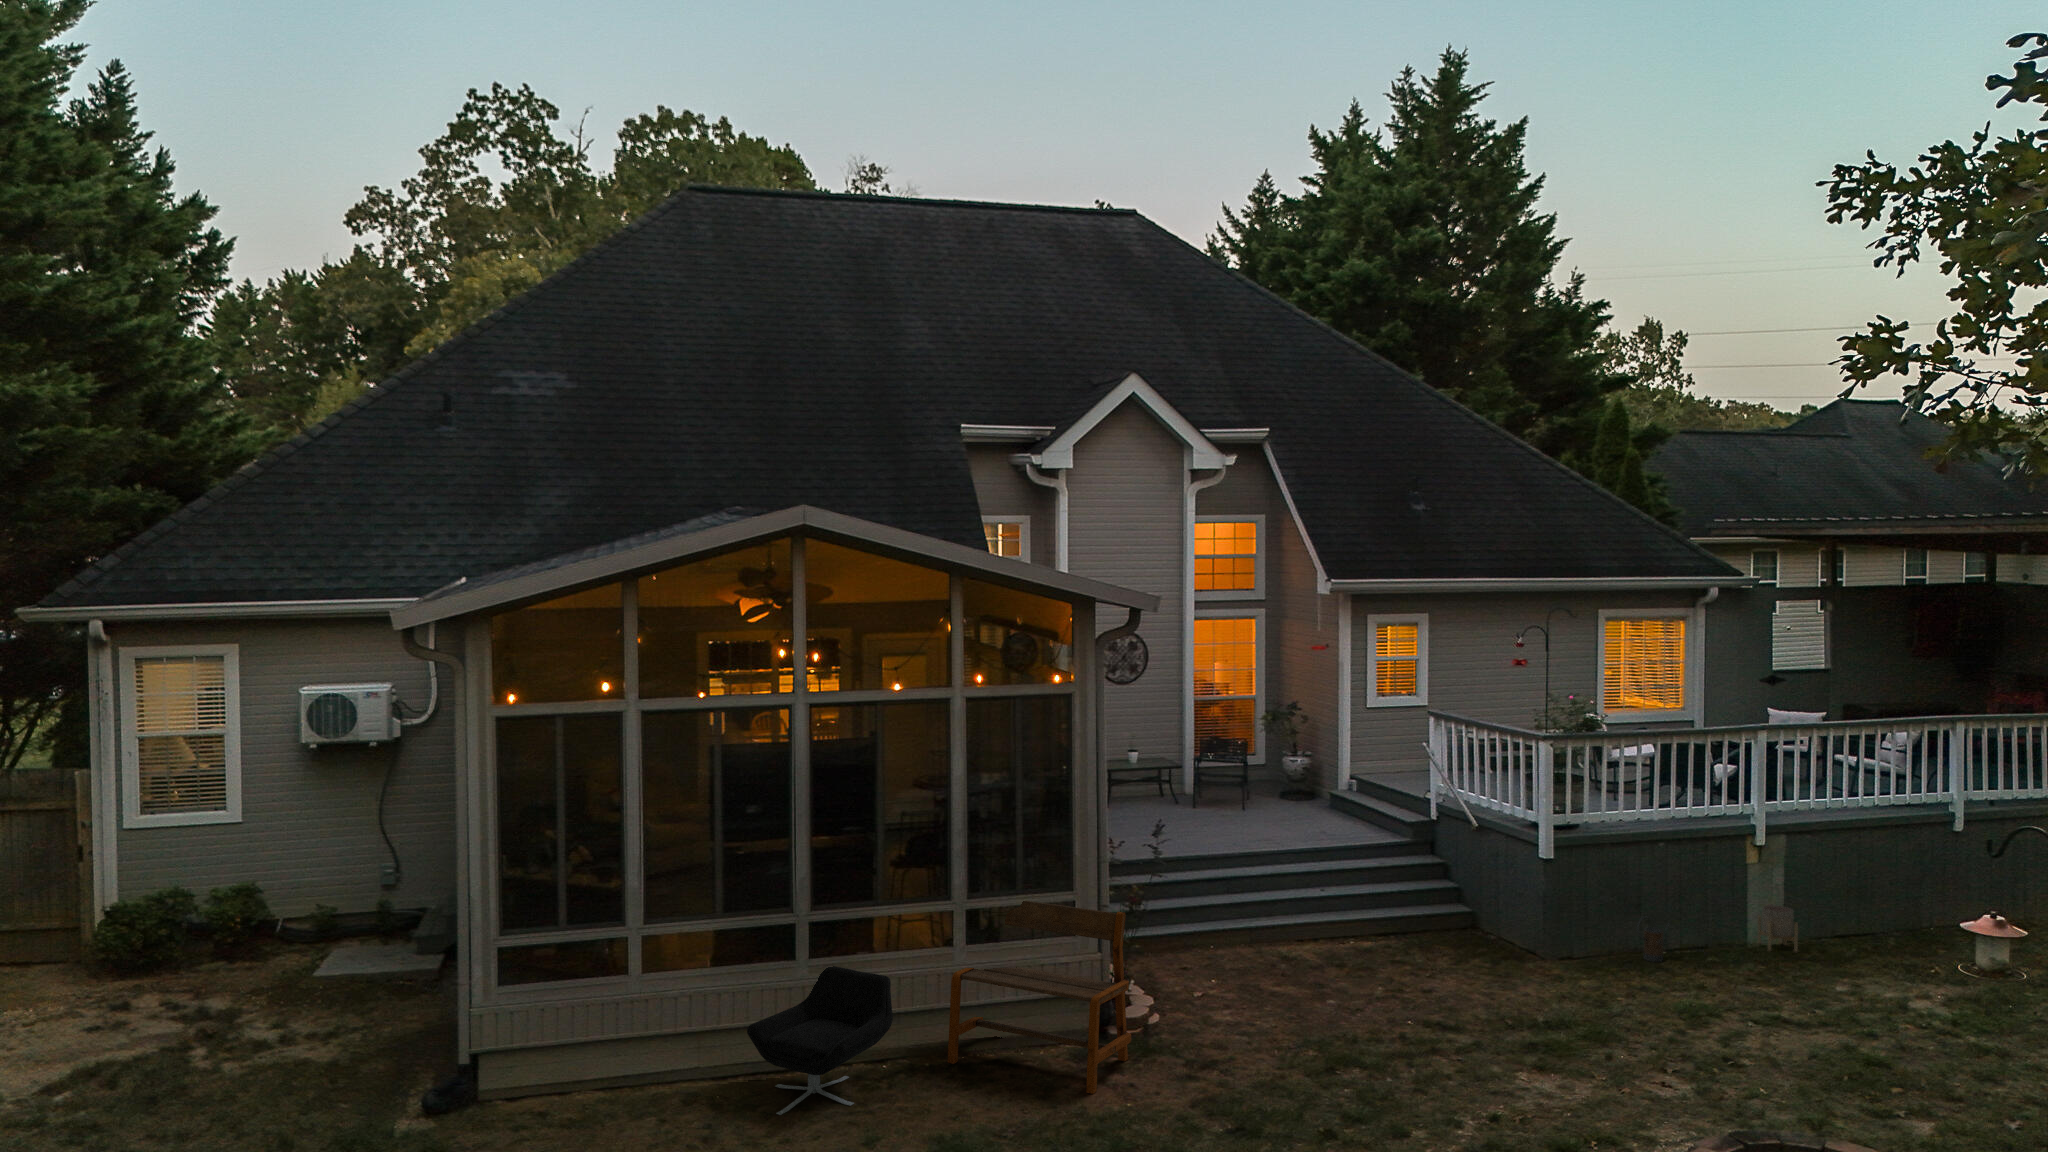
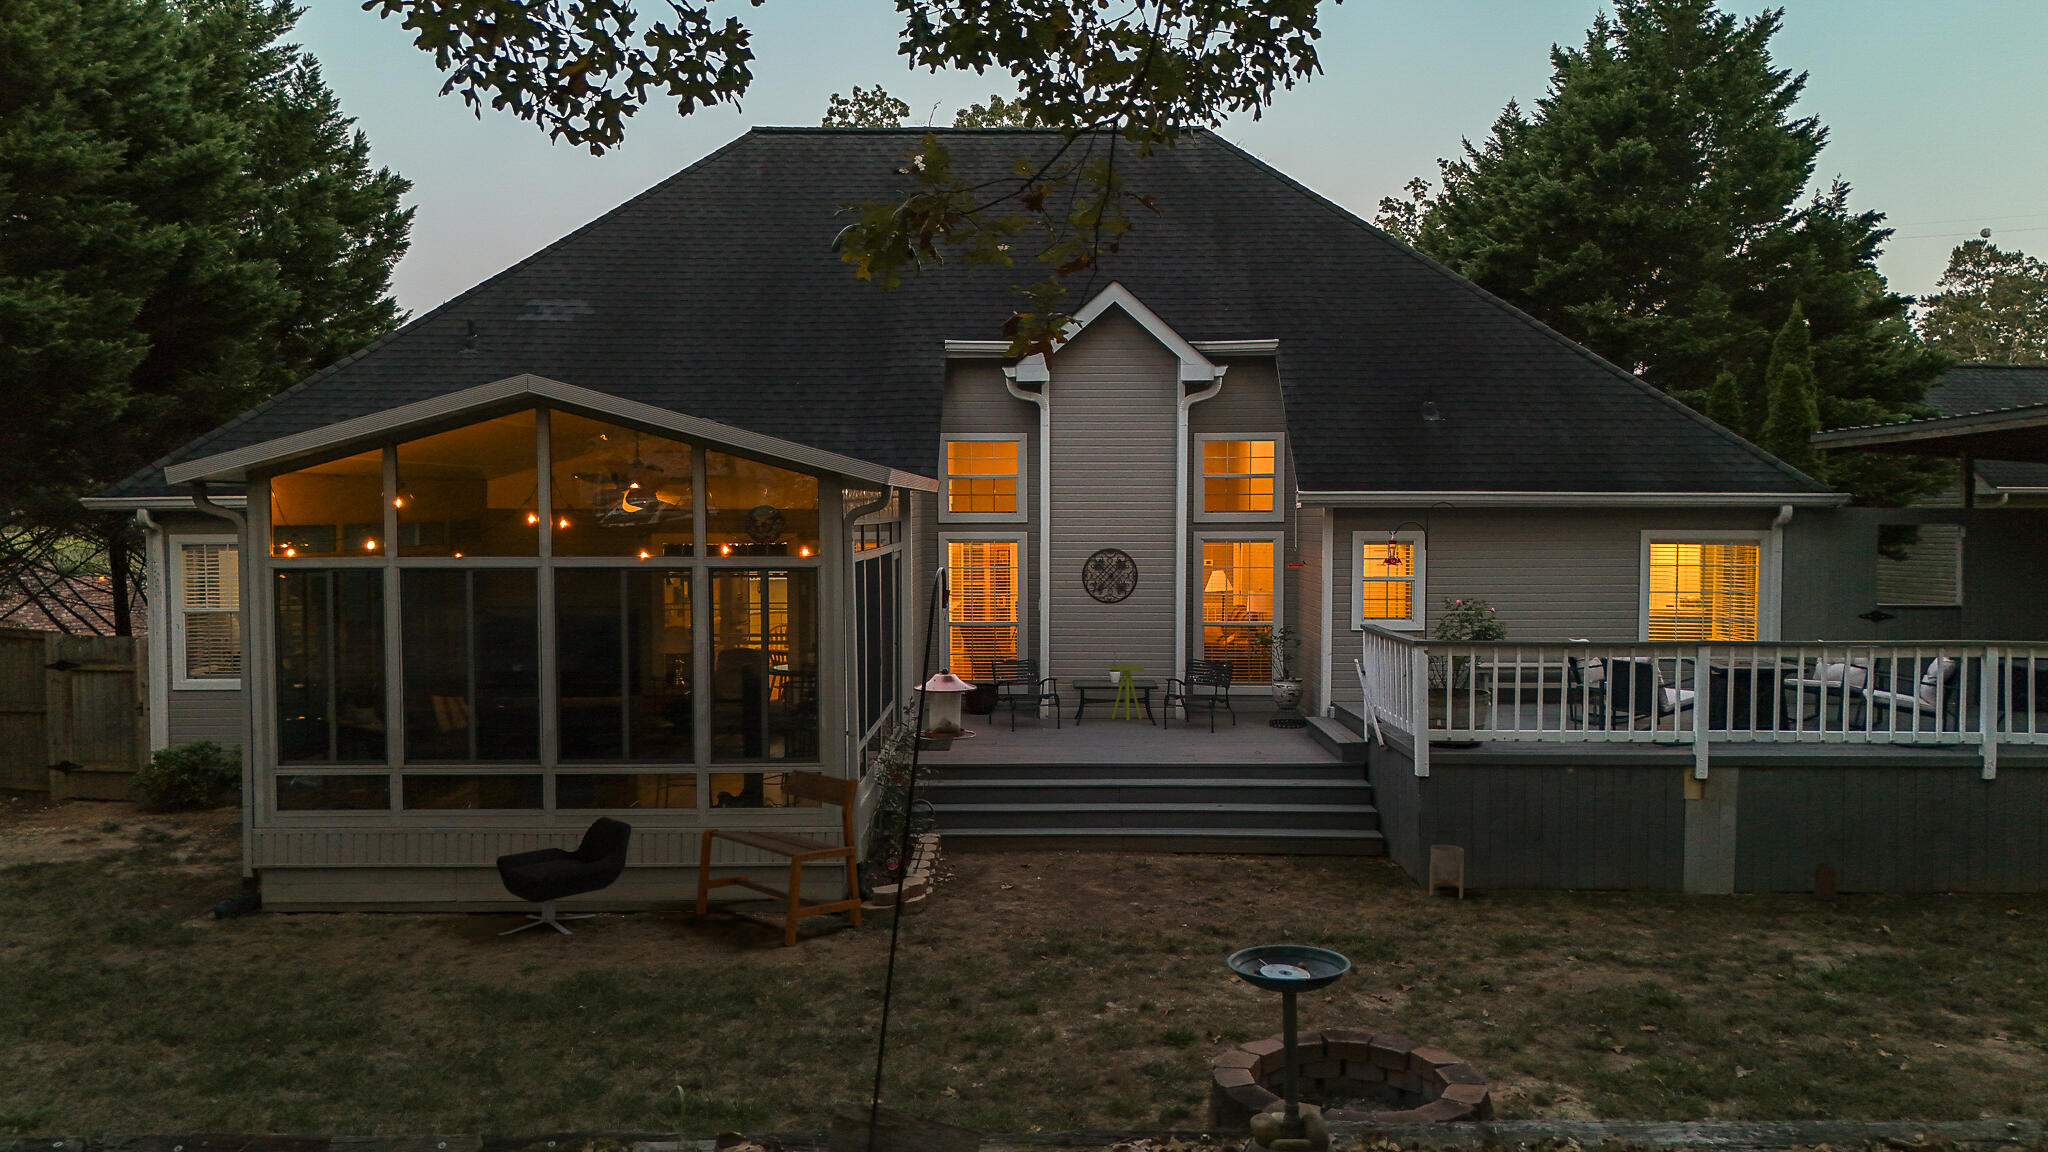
side table: none [1133,745,1171,800] -> present [1110,665,1144,721]
planter: present [1758,905,1798,952] -> present [1429,845,1464,899]
watering can: present [1637,916,1669,962] -> present [1804,849,1847,901]

